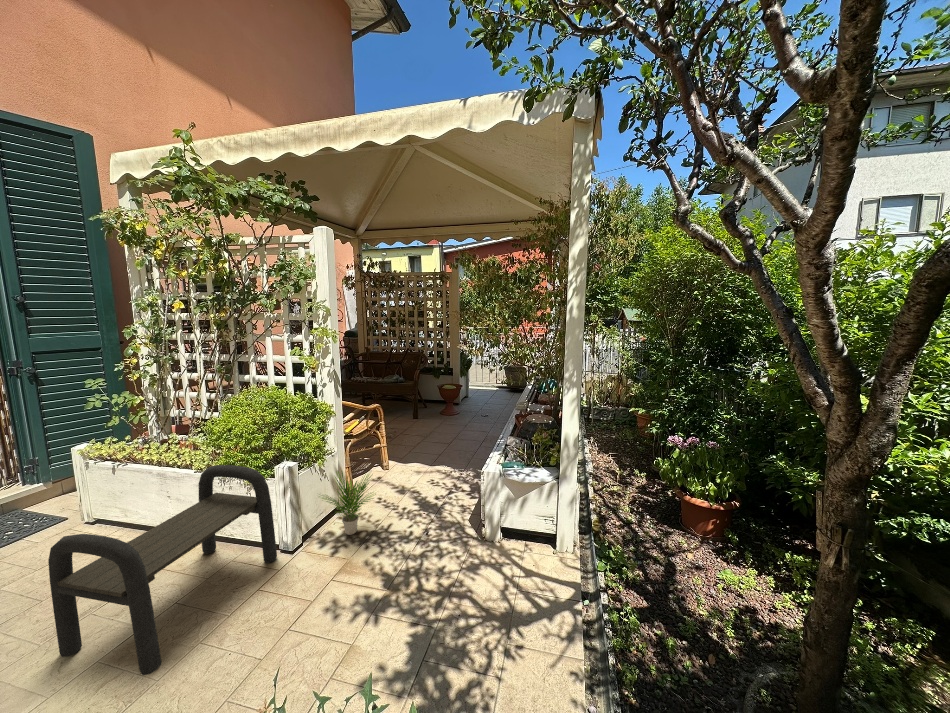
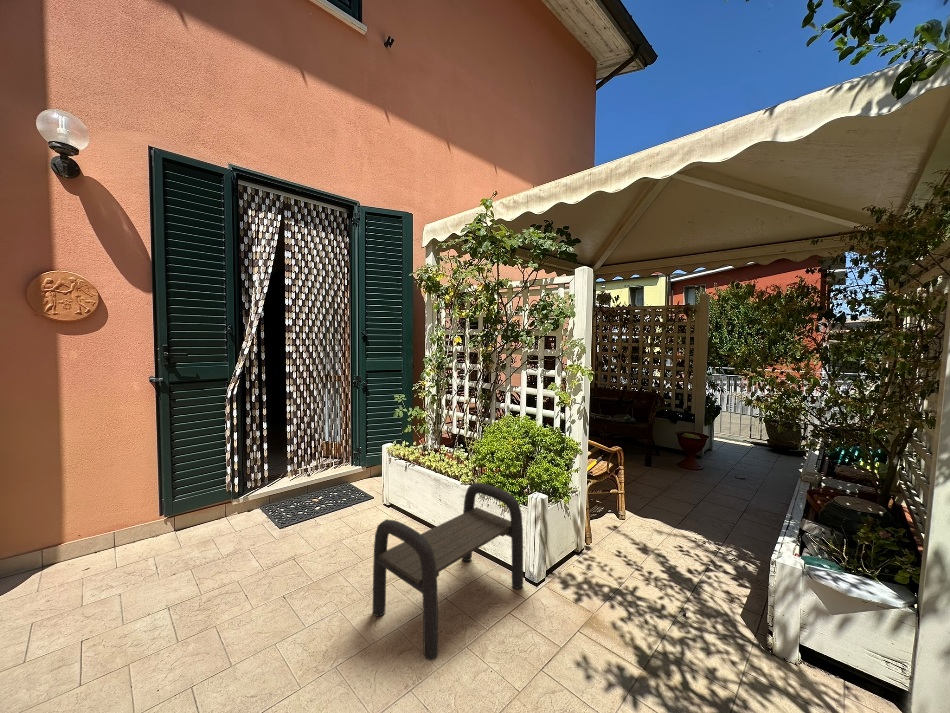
potted plant: present [322,472,374,535] -> none [562,511,626,585]

